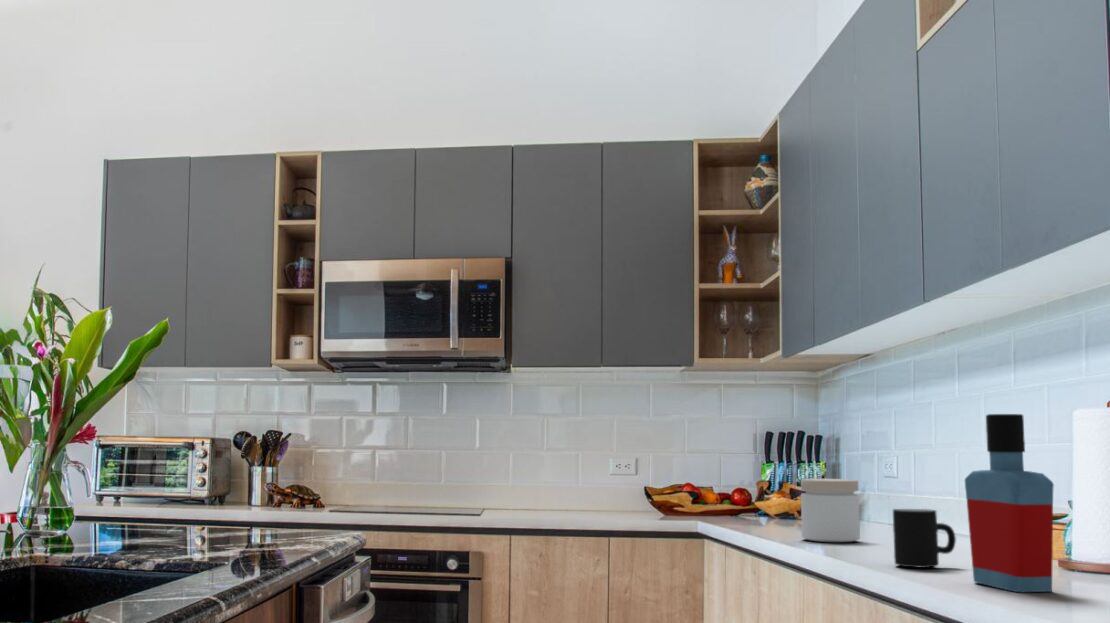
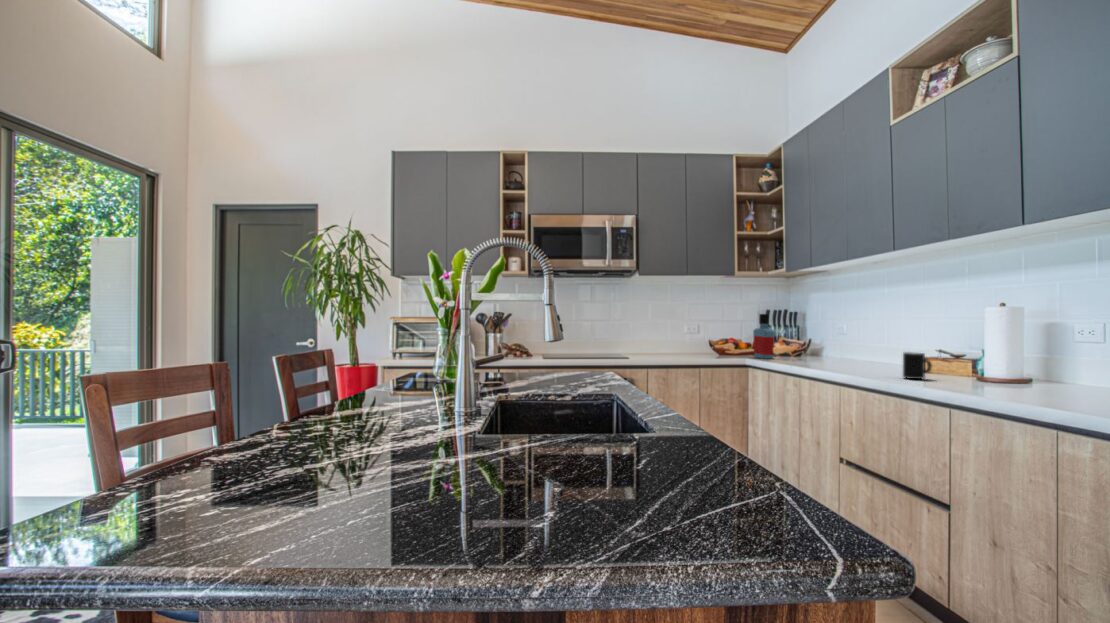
bottle: present [965,414,1054,592] -> present [753,314,775,359]
jar: present [801,479,860,542] -> none [826,337,857,368]

